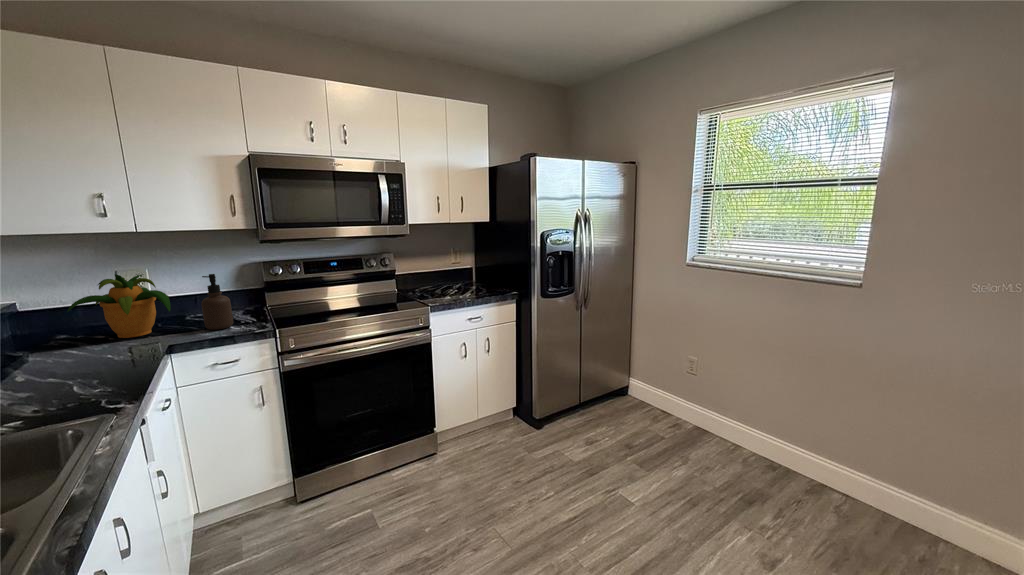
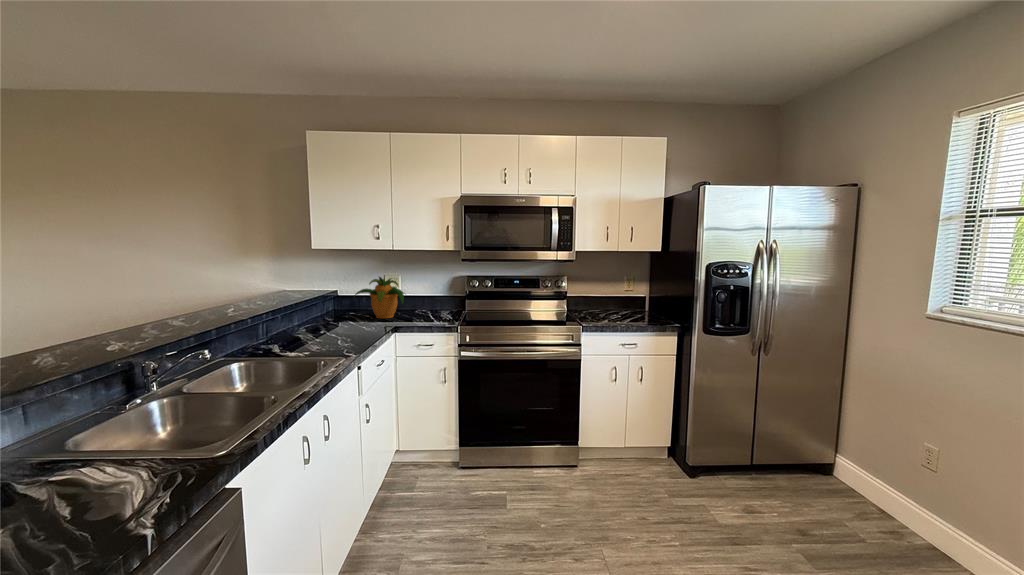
soap dispenser: present [201,274,233,330] -> none [420,281,437,321]

